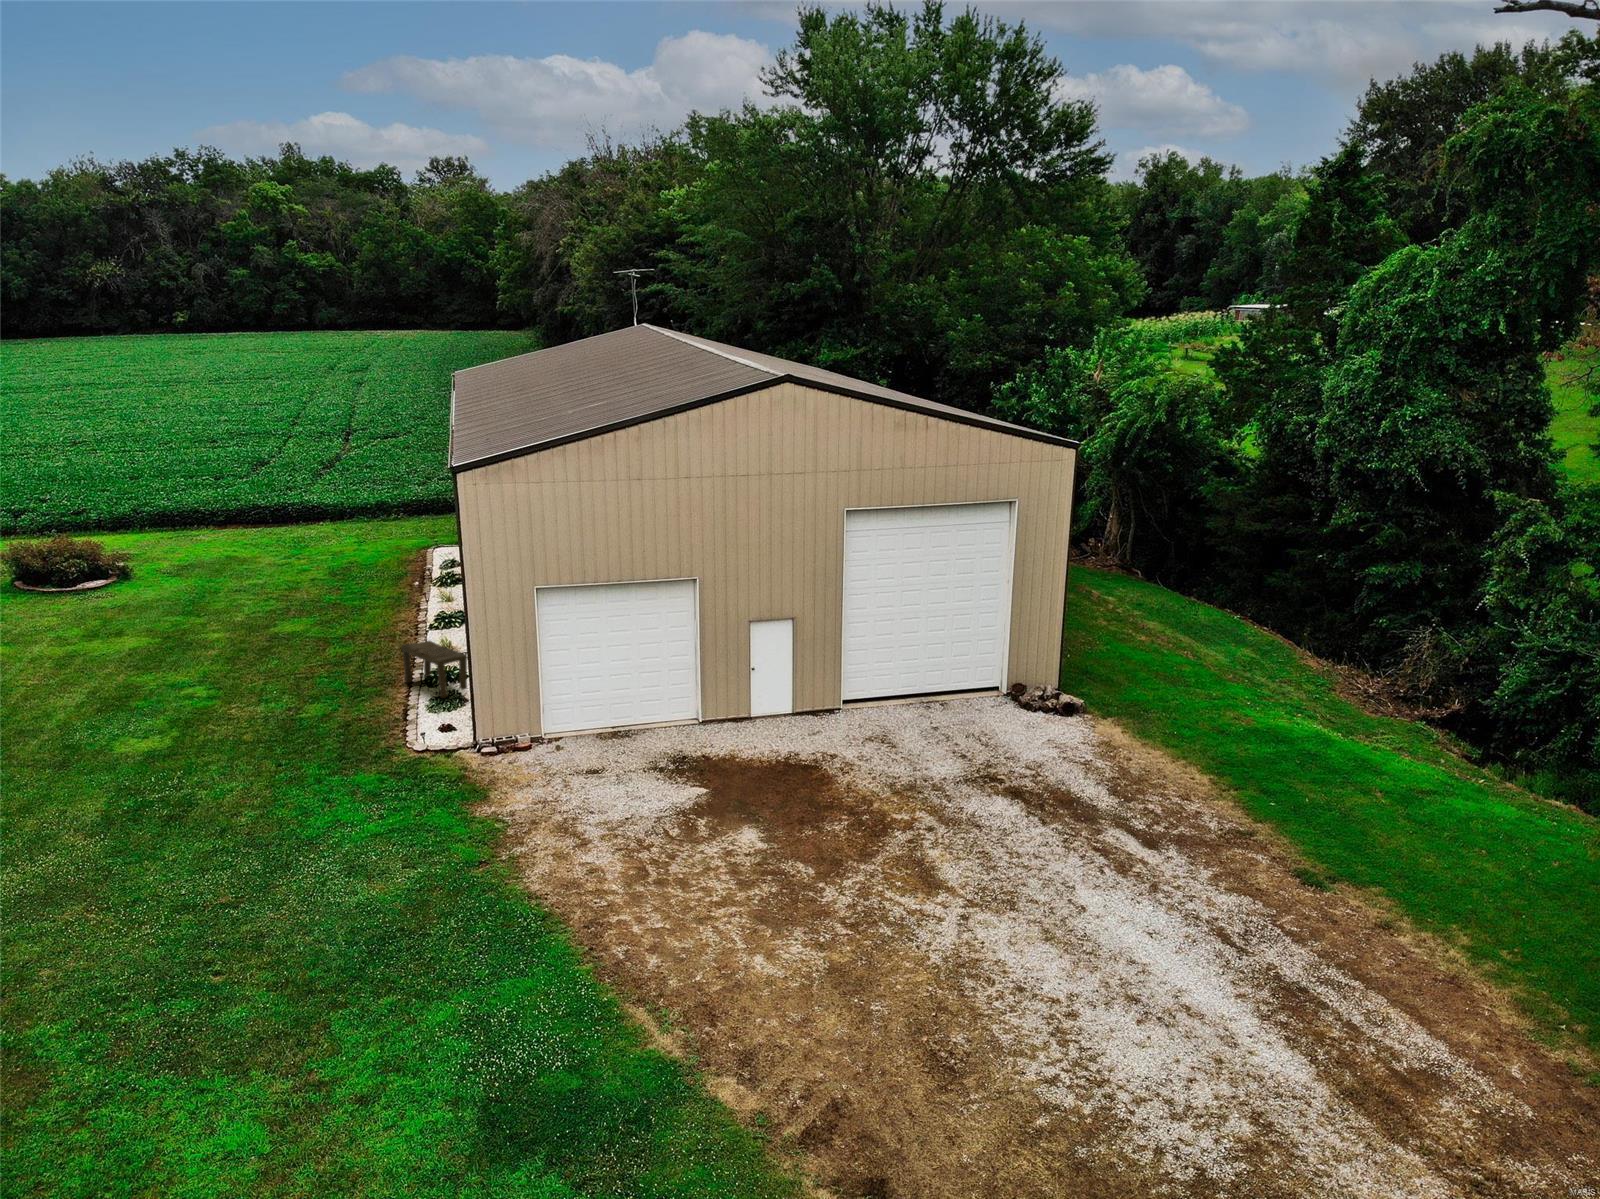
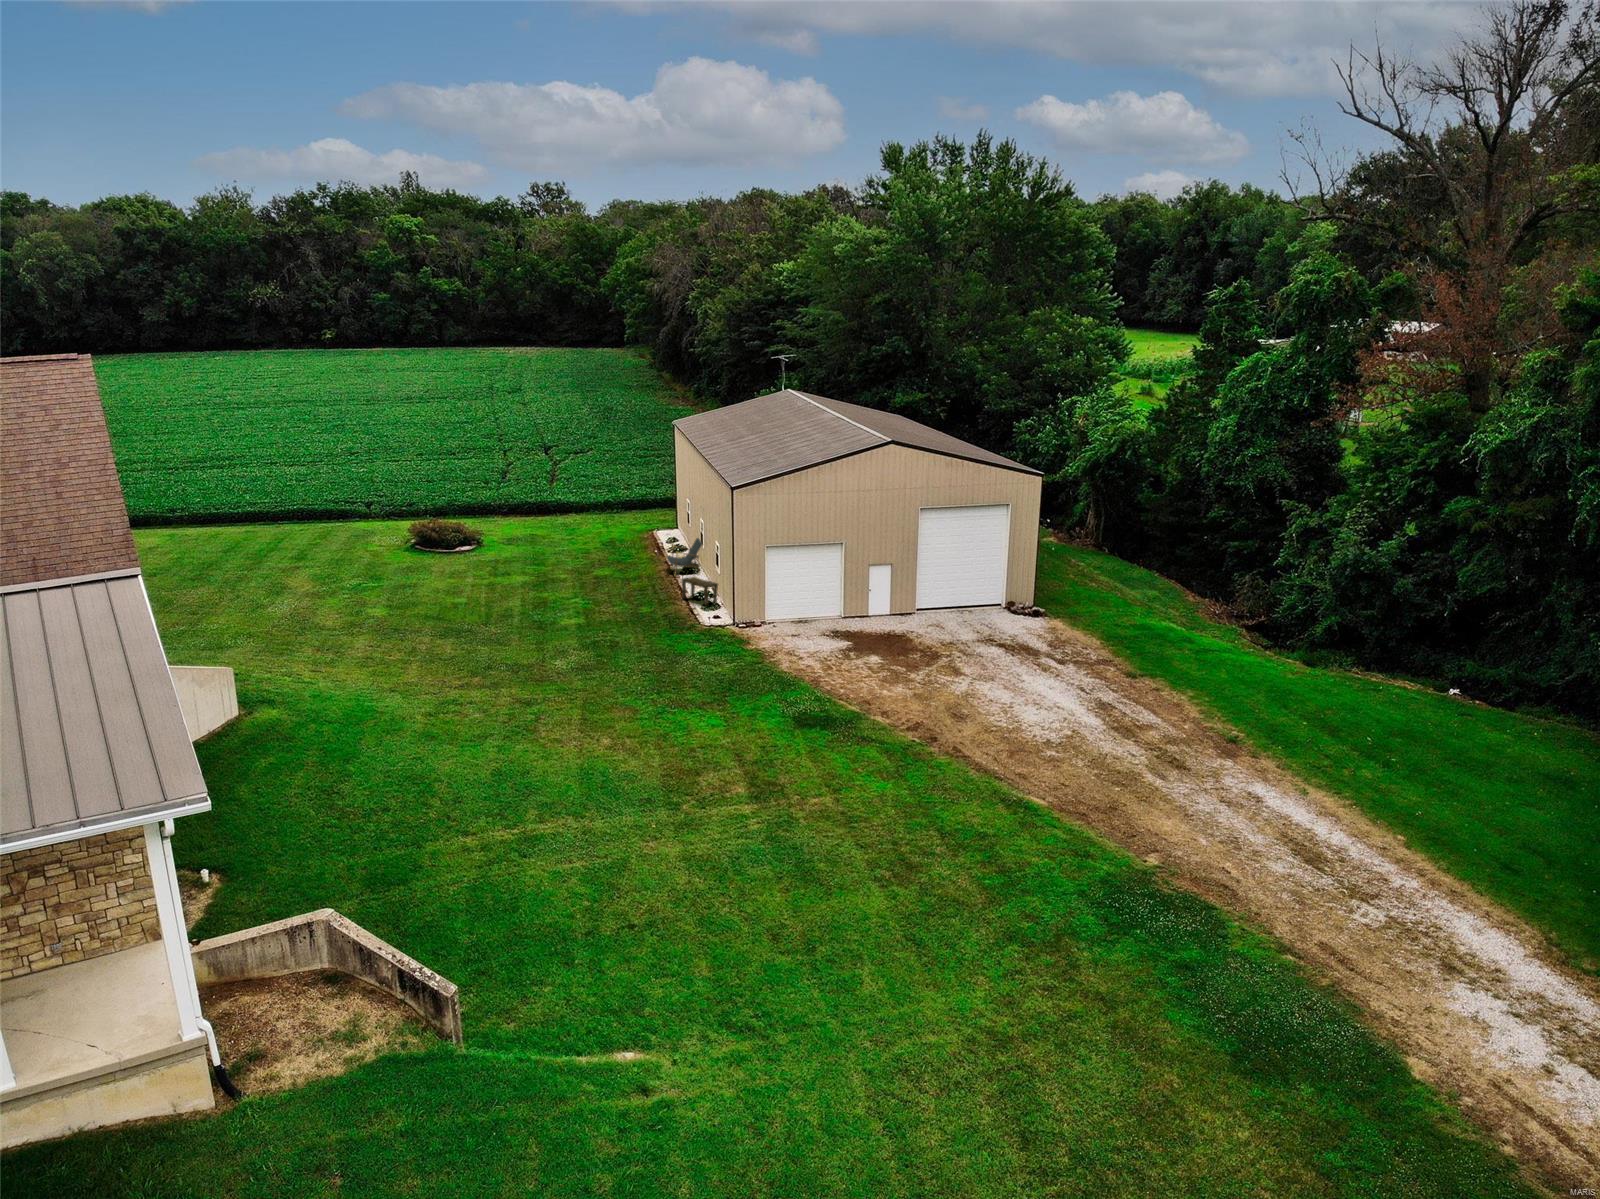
lounge chair: none [406,564,466,634] -> present [667,538,702,576]

